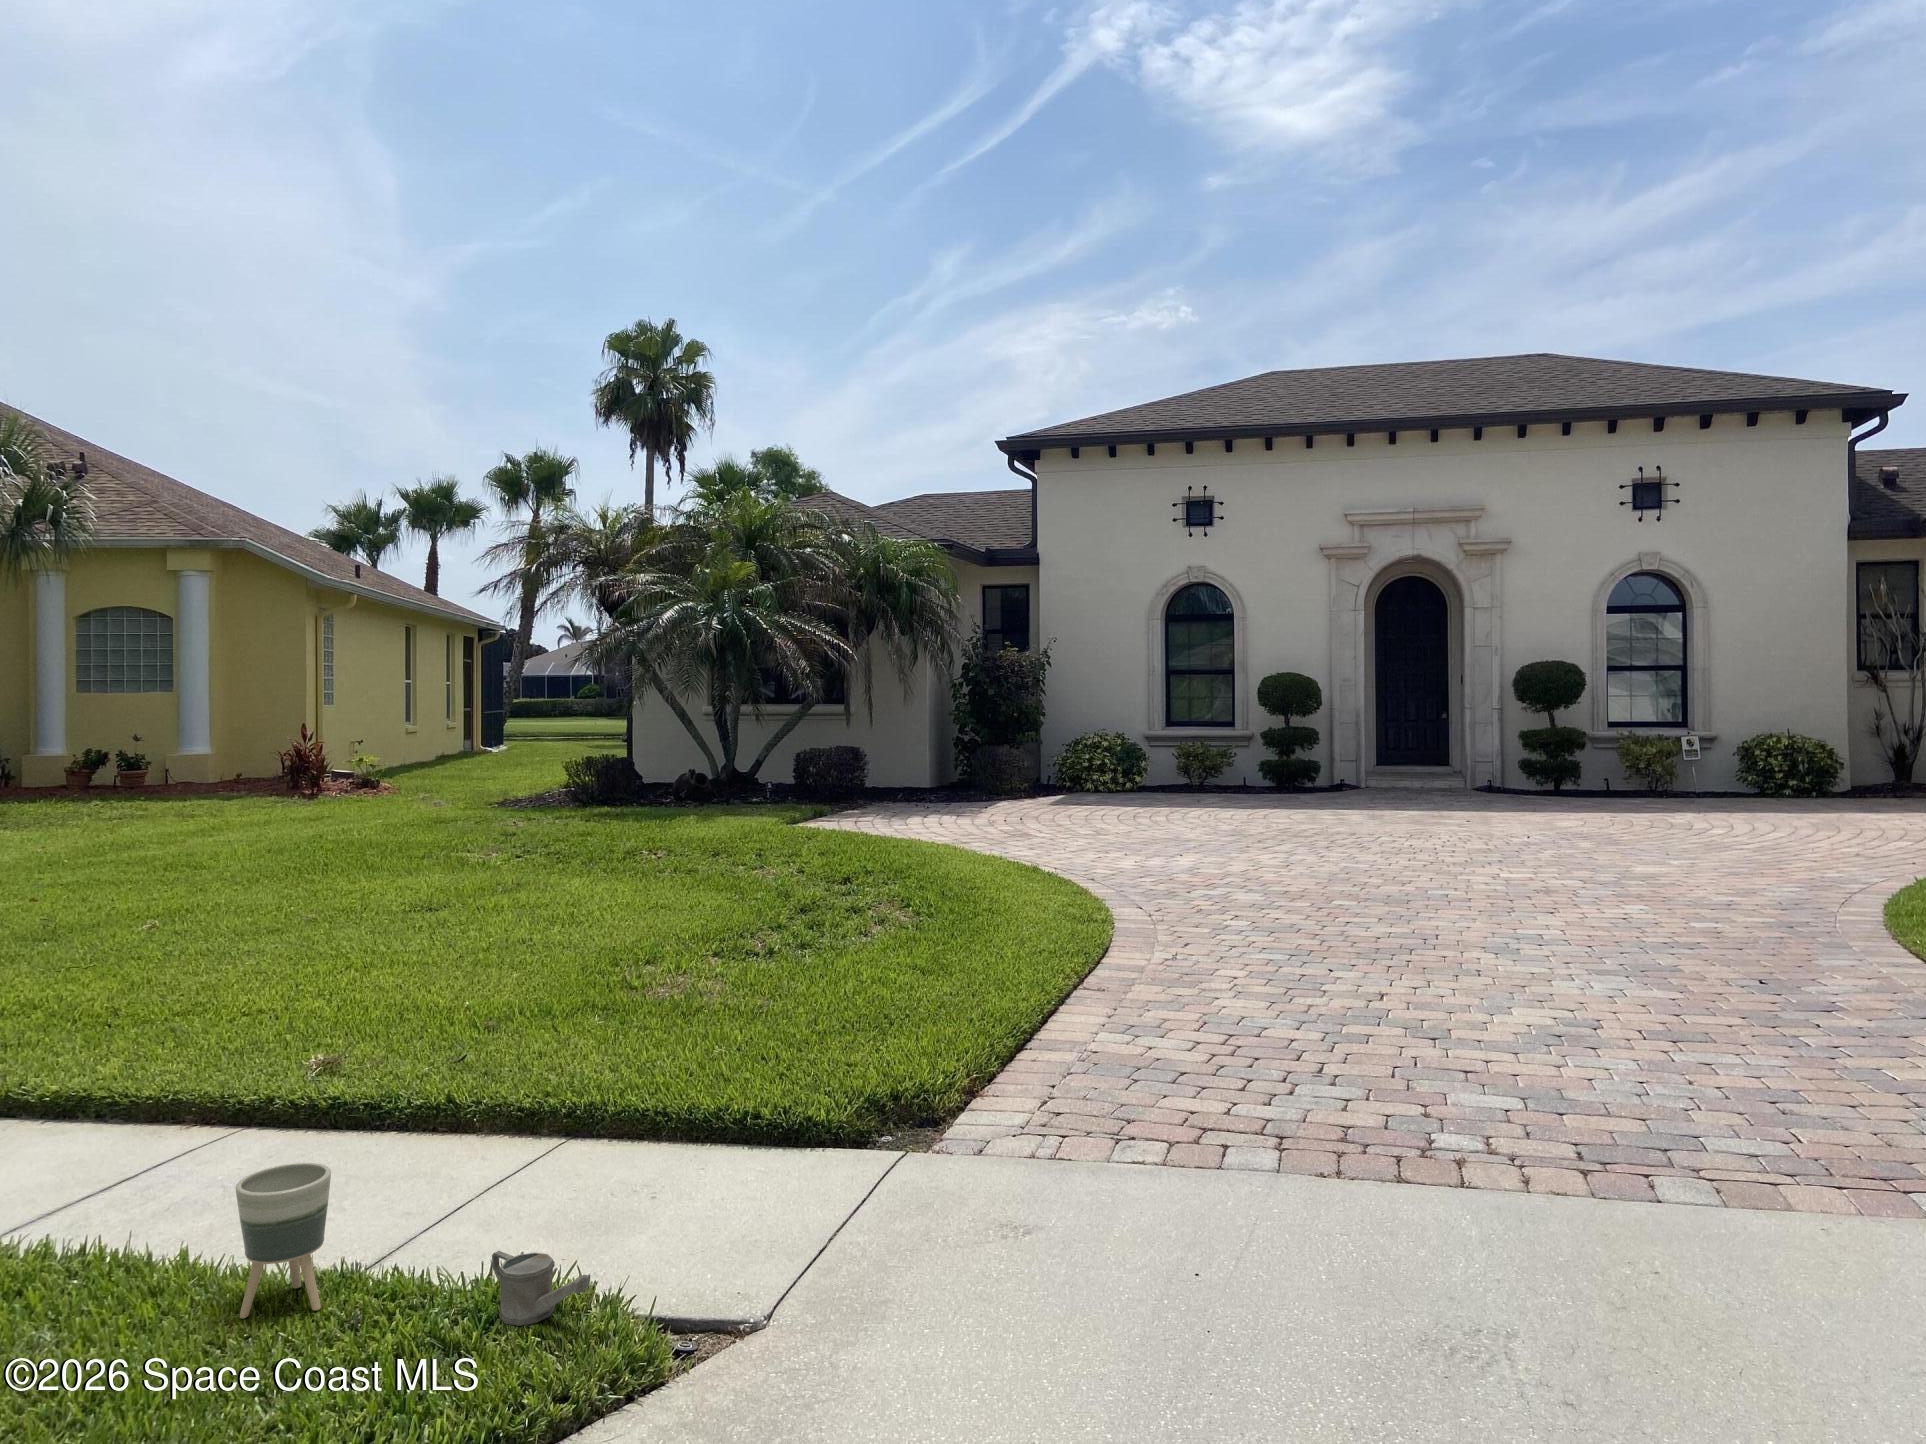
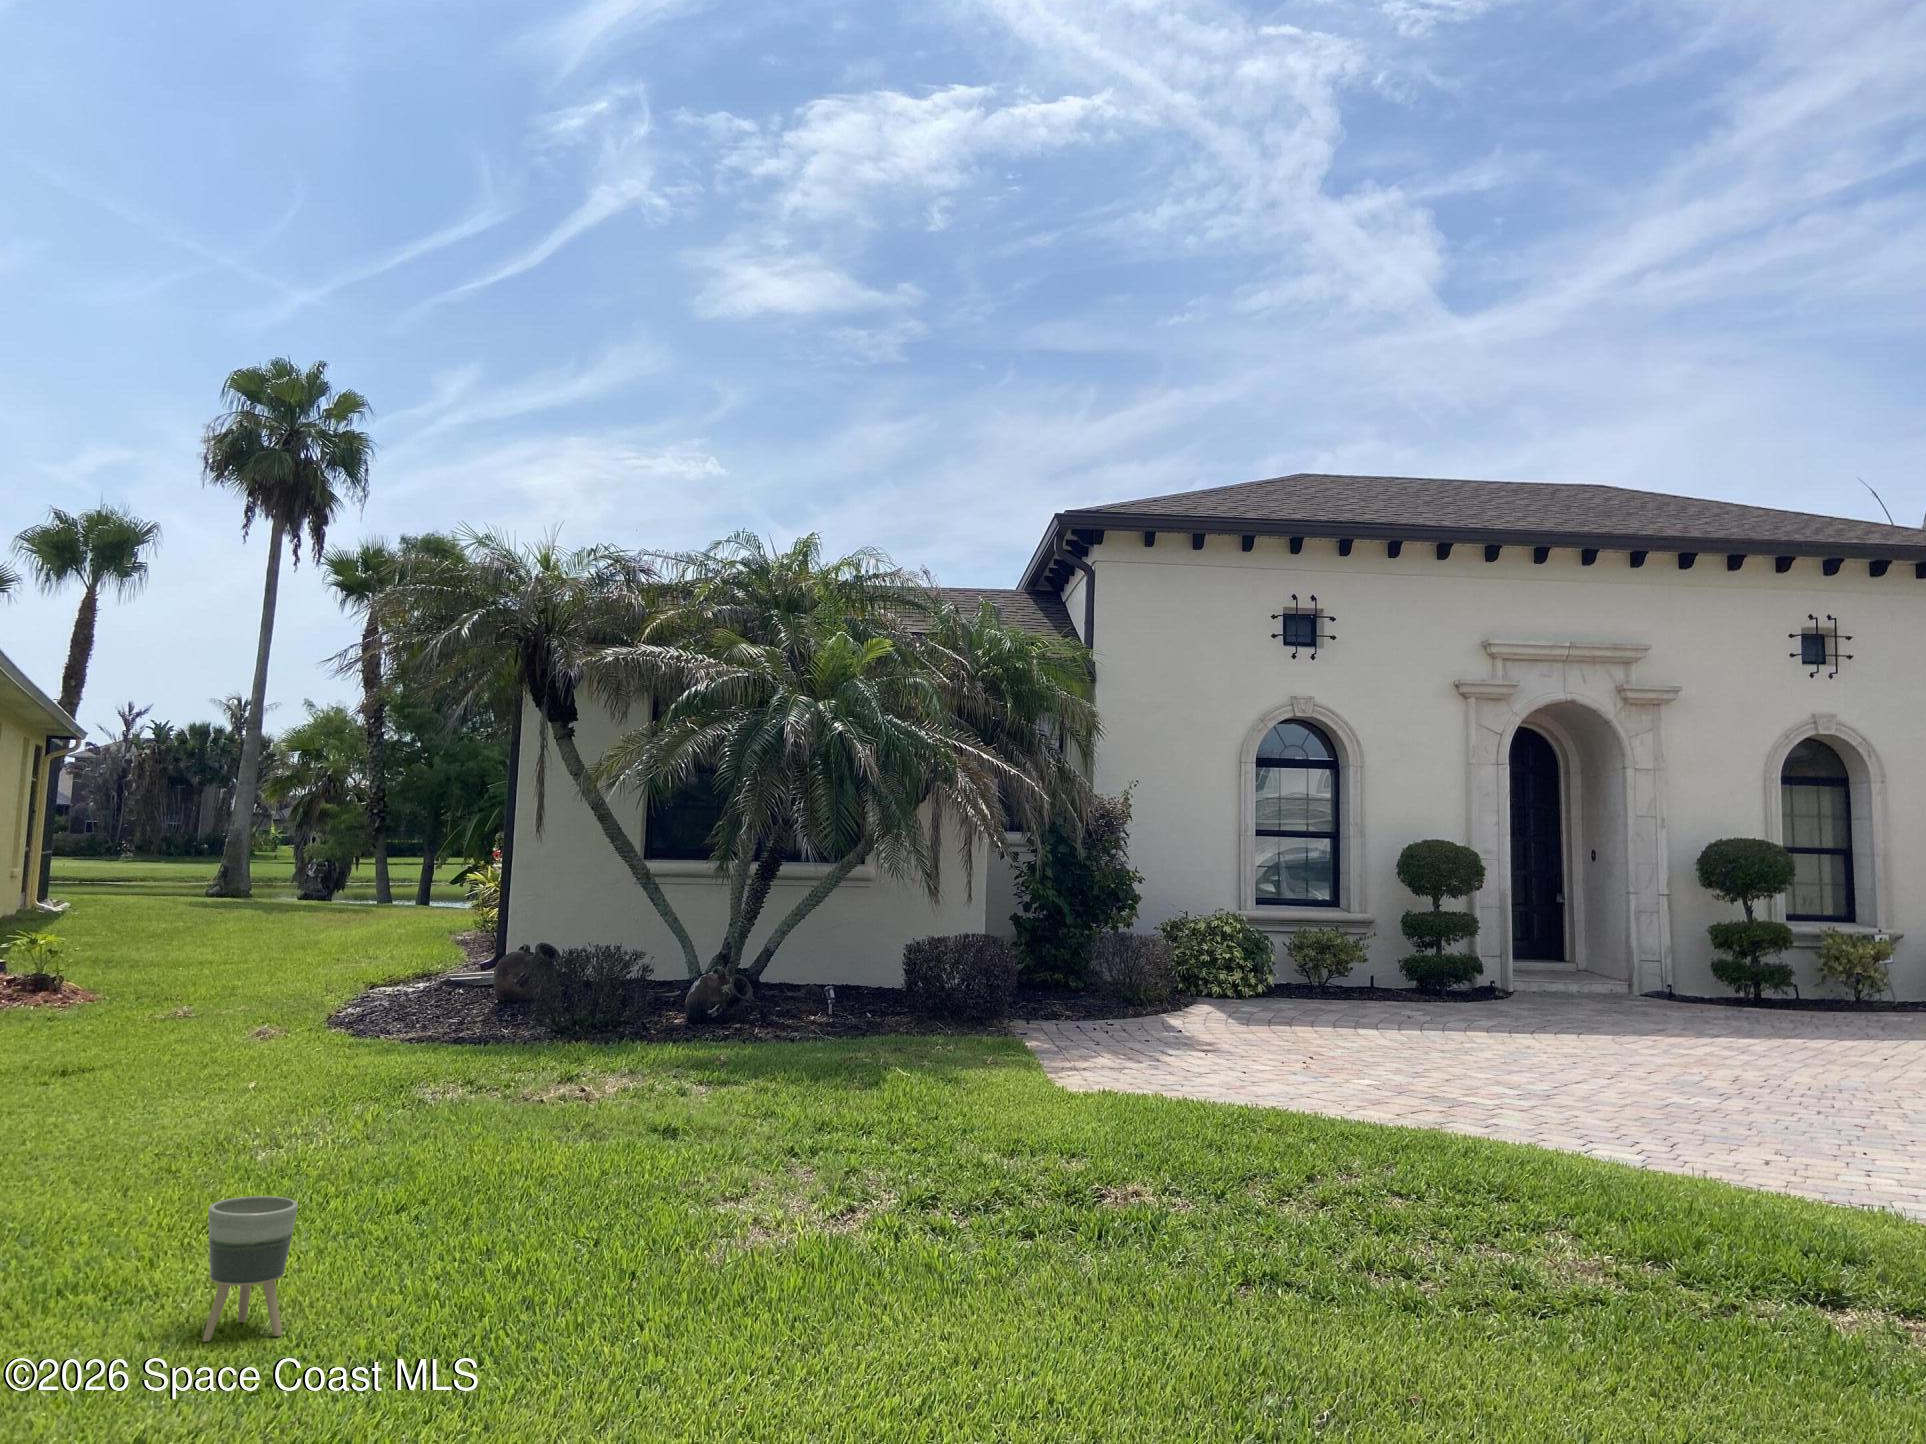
watering can: present [492,1251,589,1326] -> none [453,1281,566,1345]

